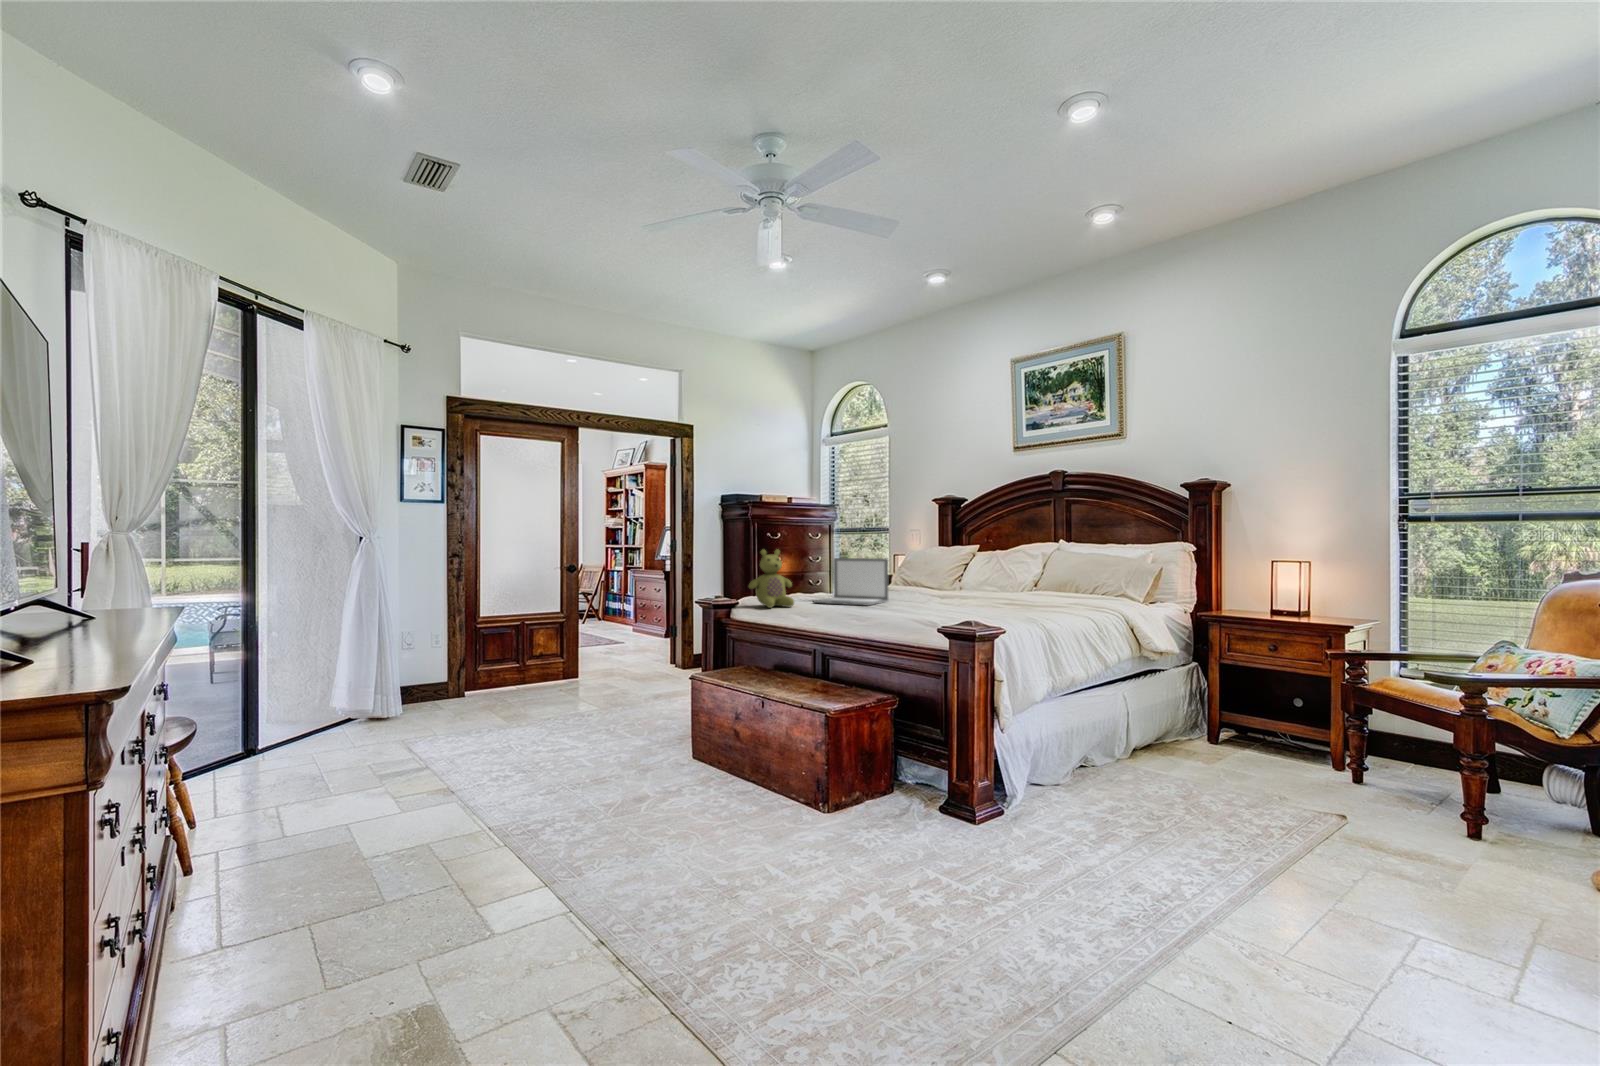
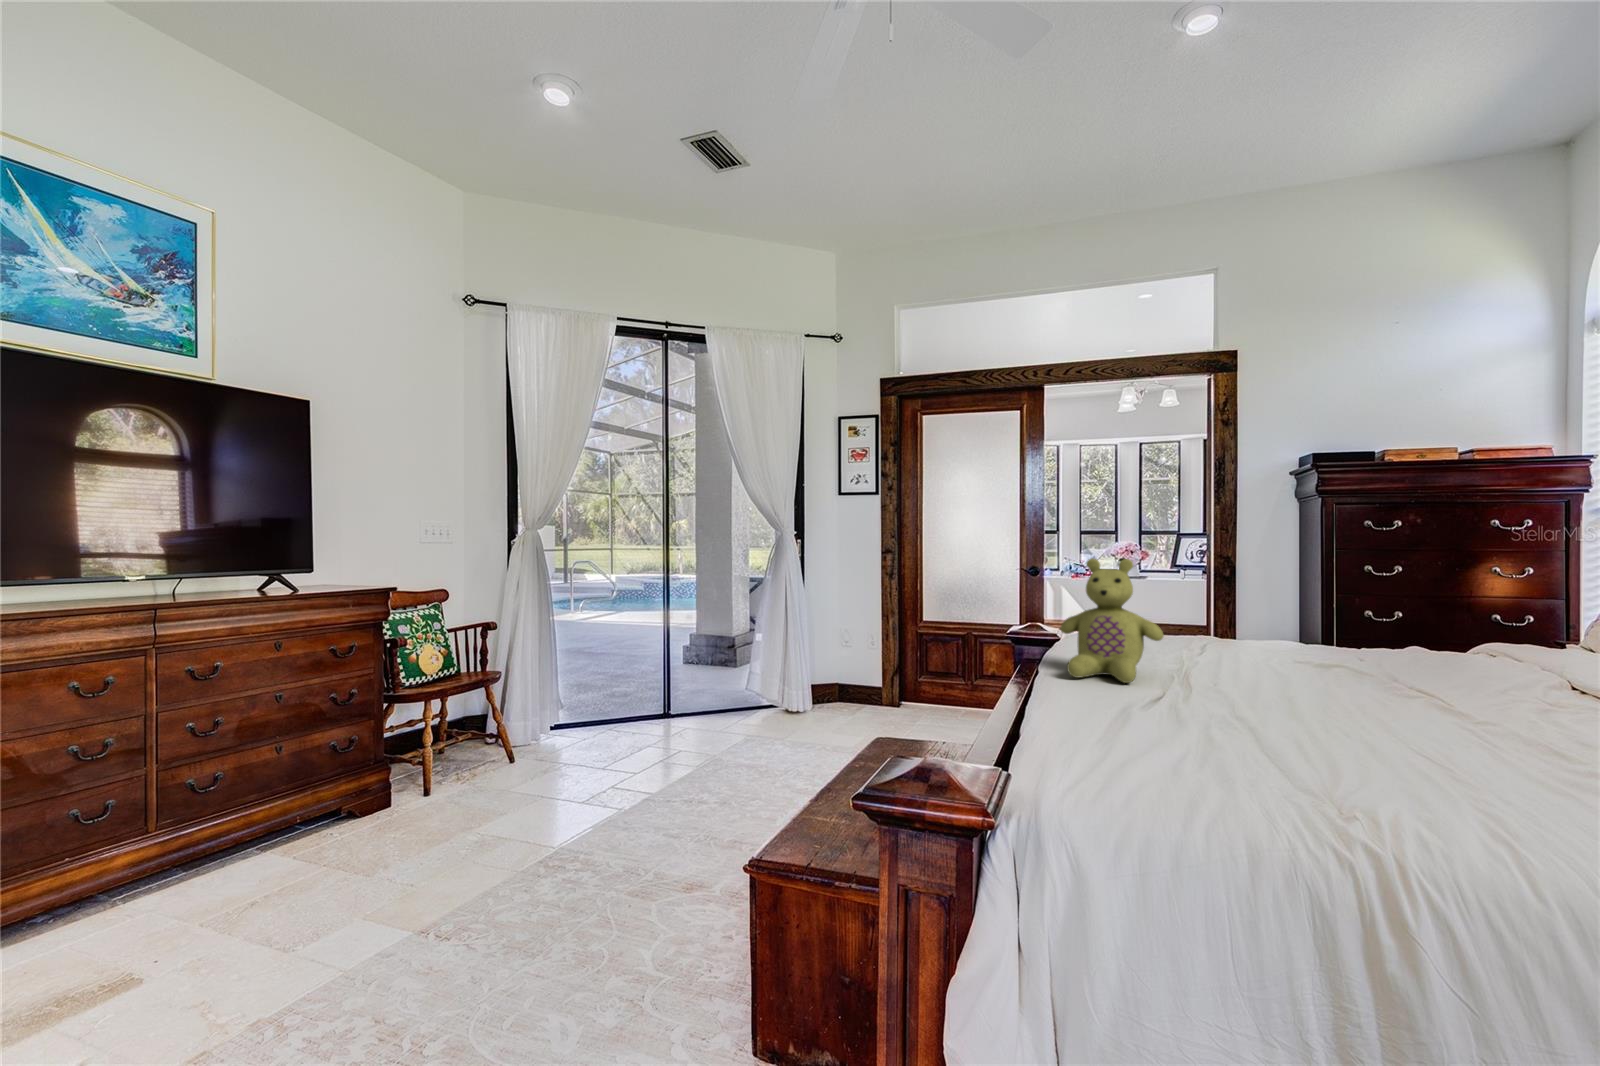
laptop: present [813,558,889,605] -> none [1215,584,1450,723]

